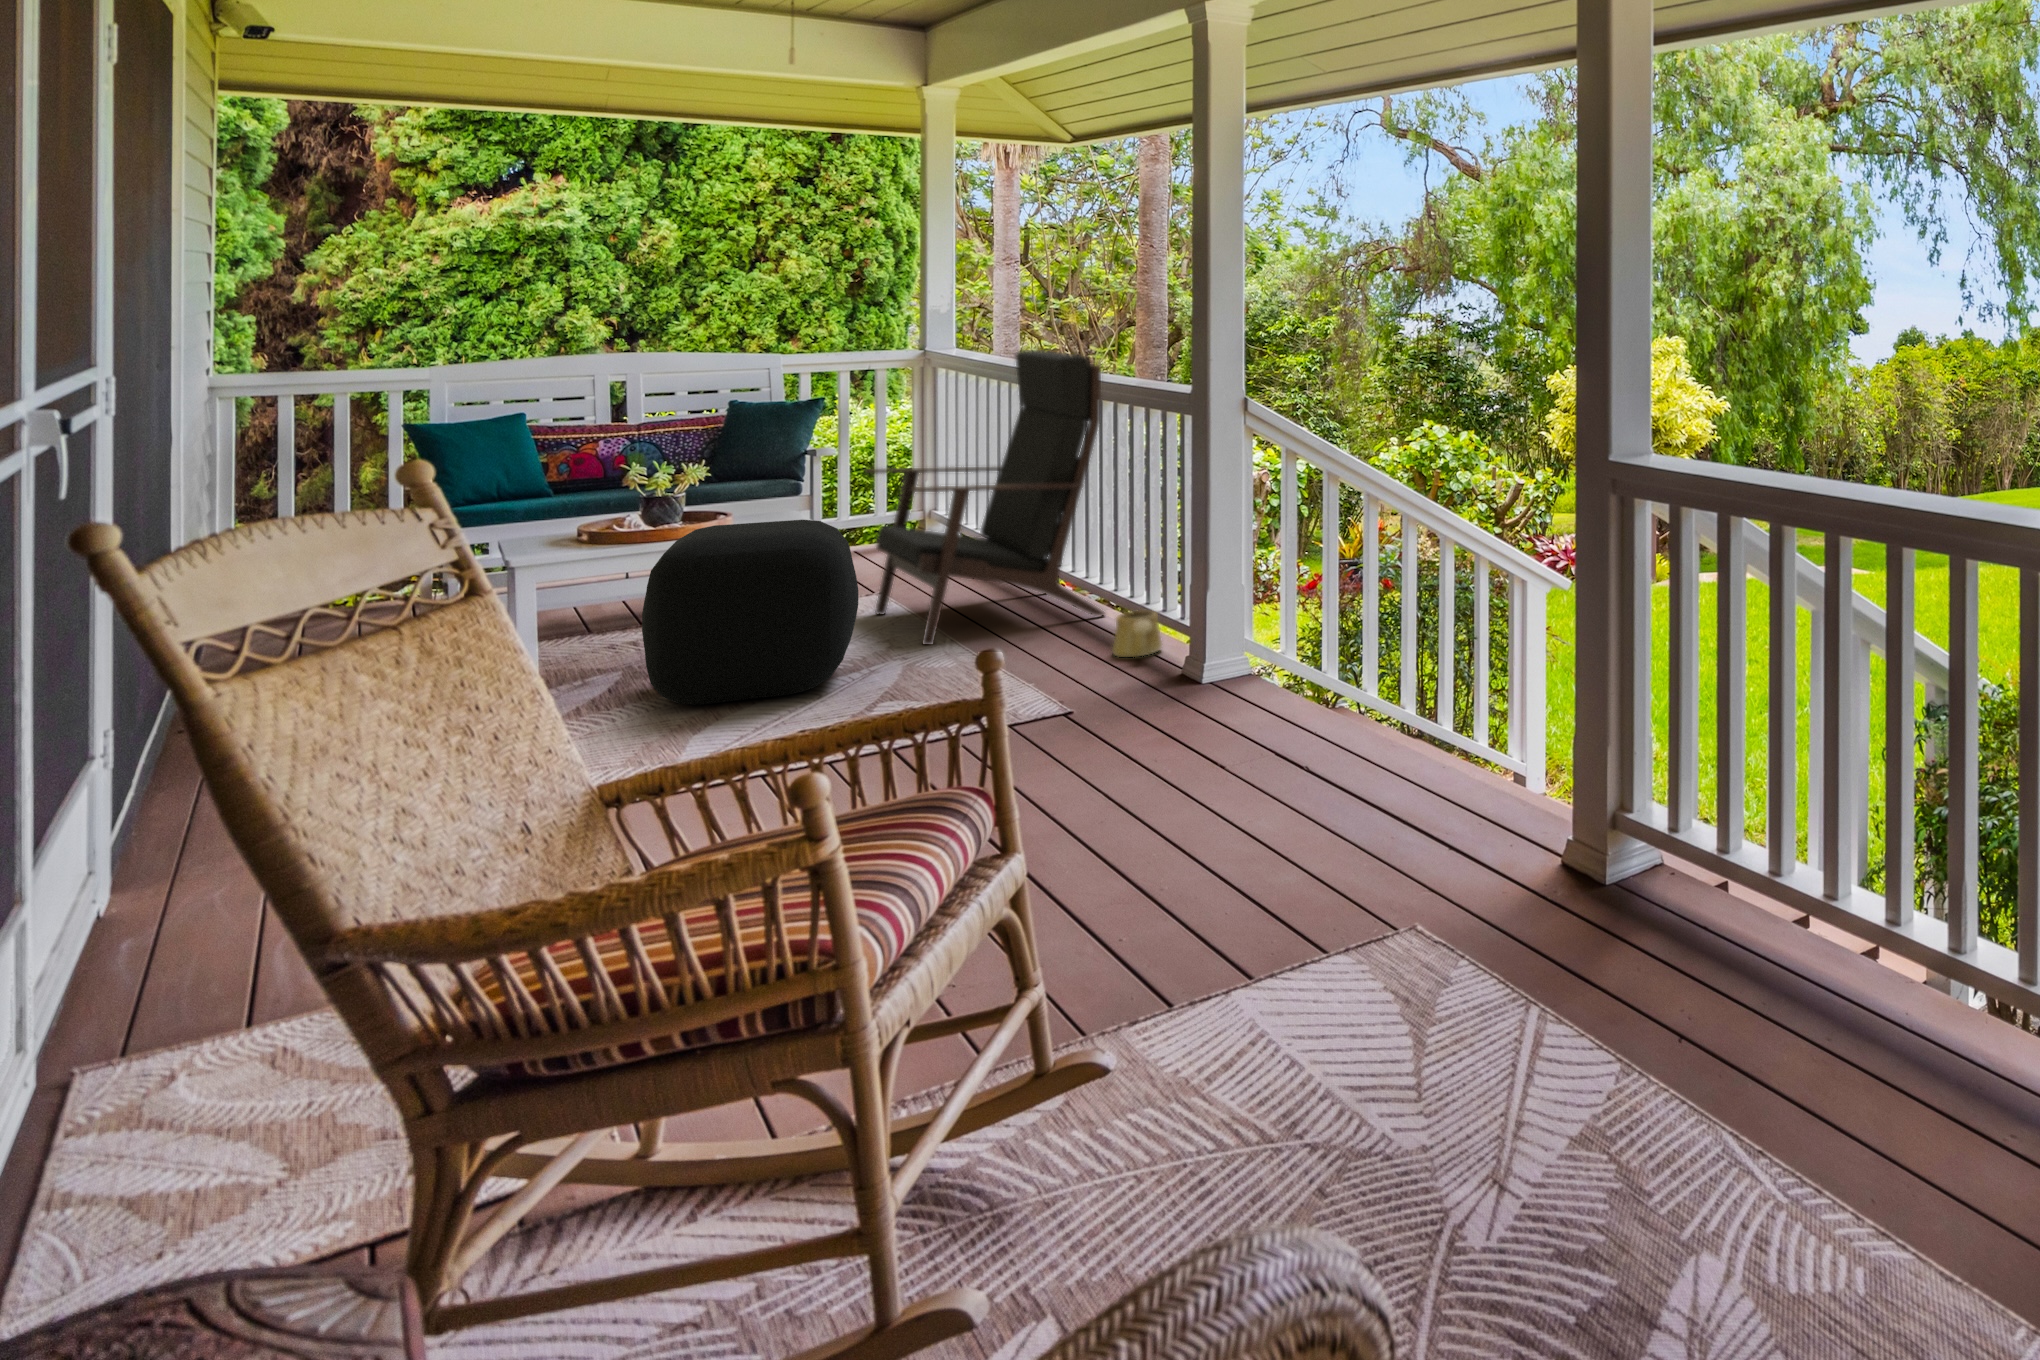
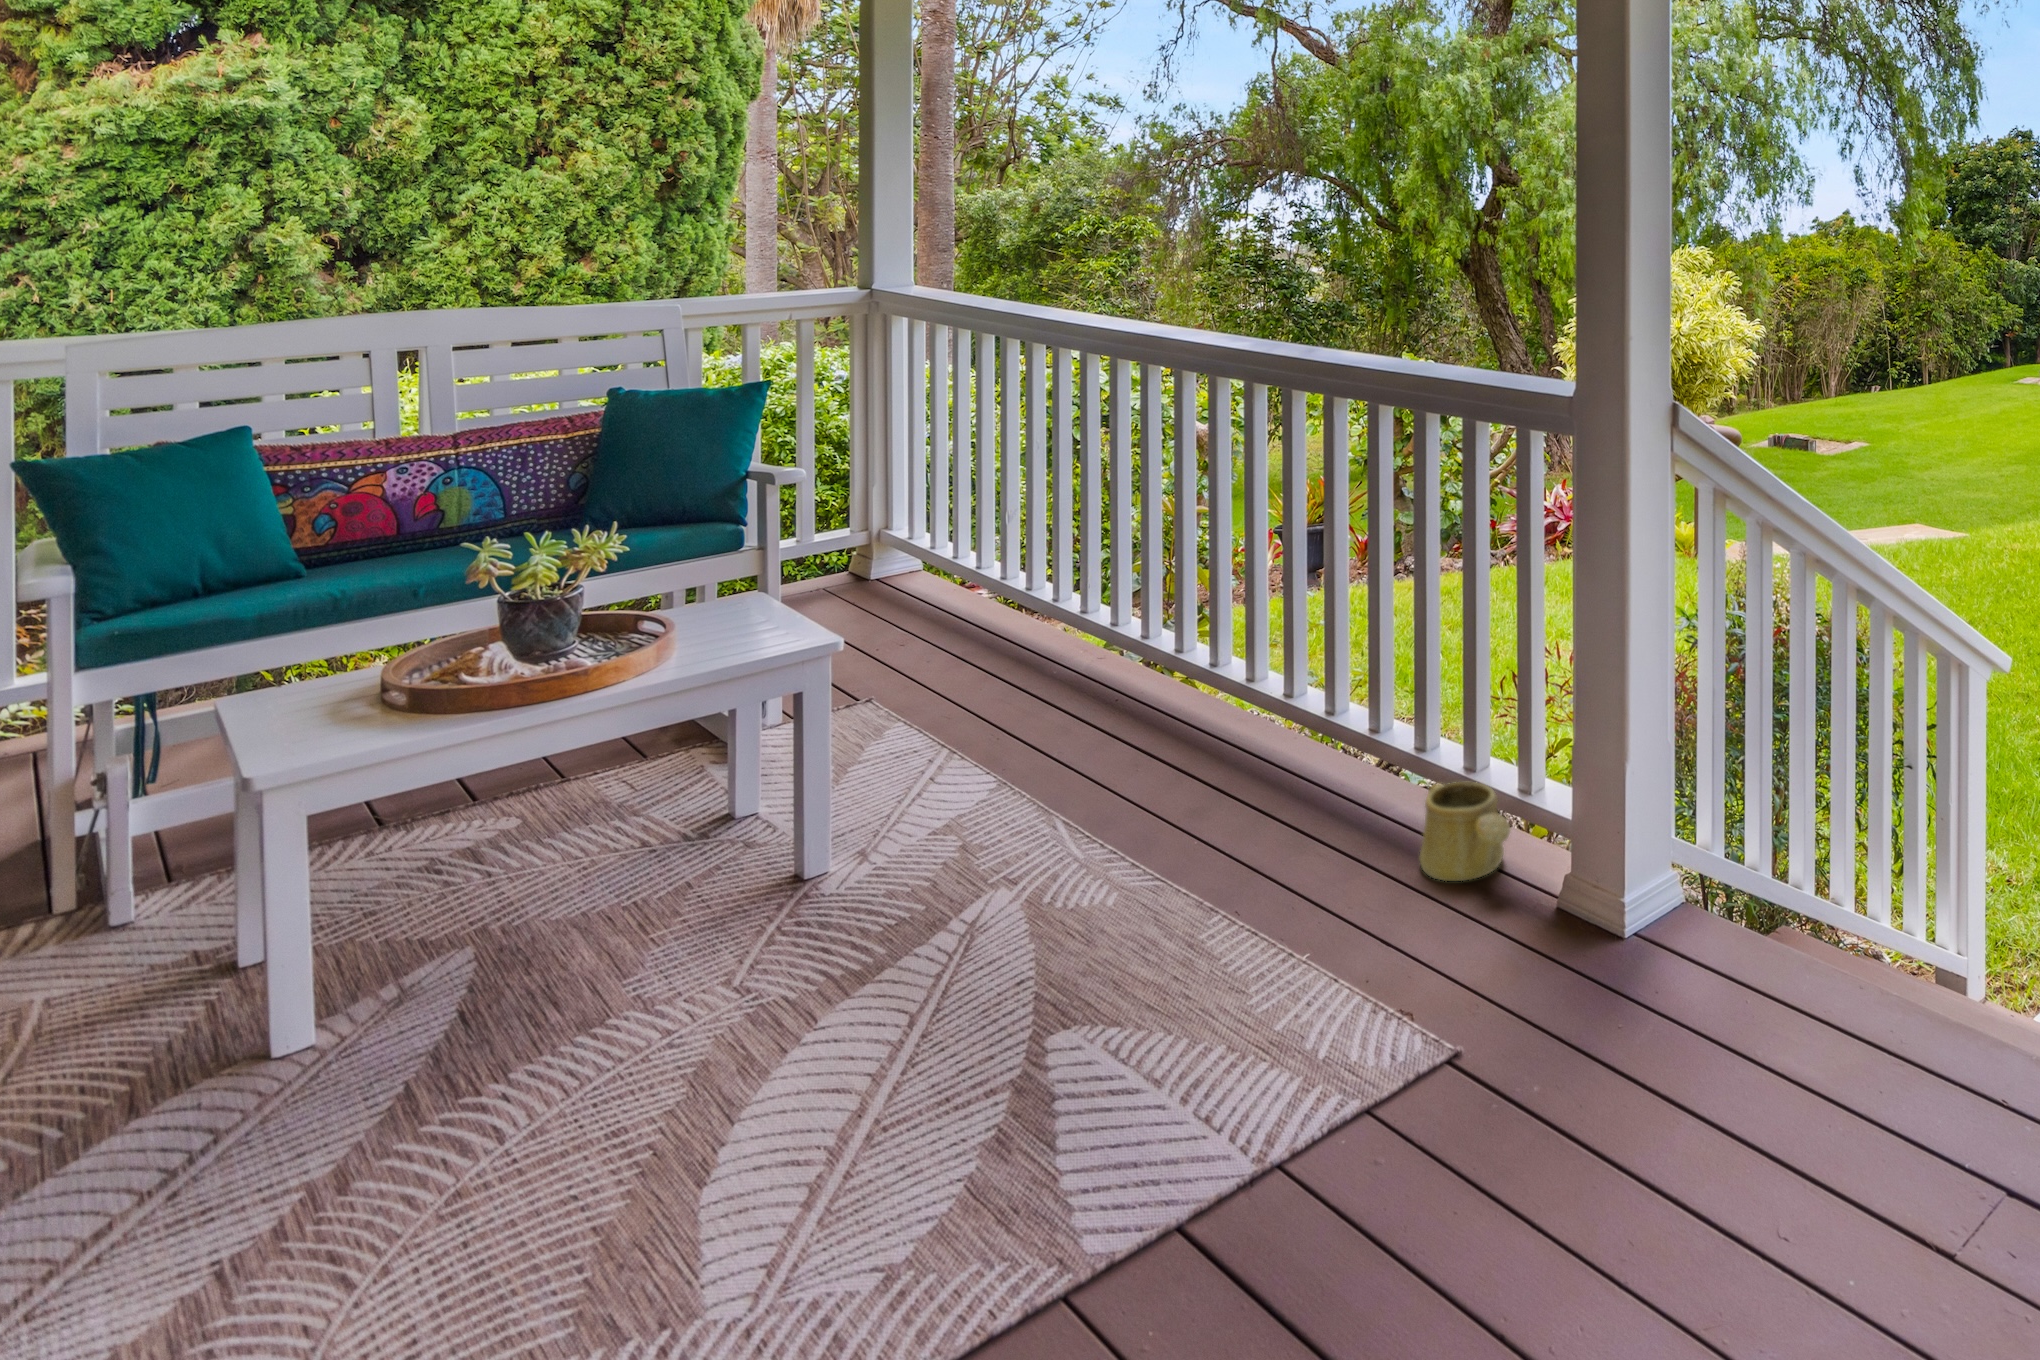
lounge chair: present [866,350,1105,645] -> none [889,301,1316,859]
ottoman: present [642,520,858,705] -> none [565,664,991,1121]

